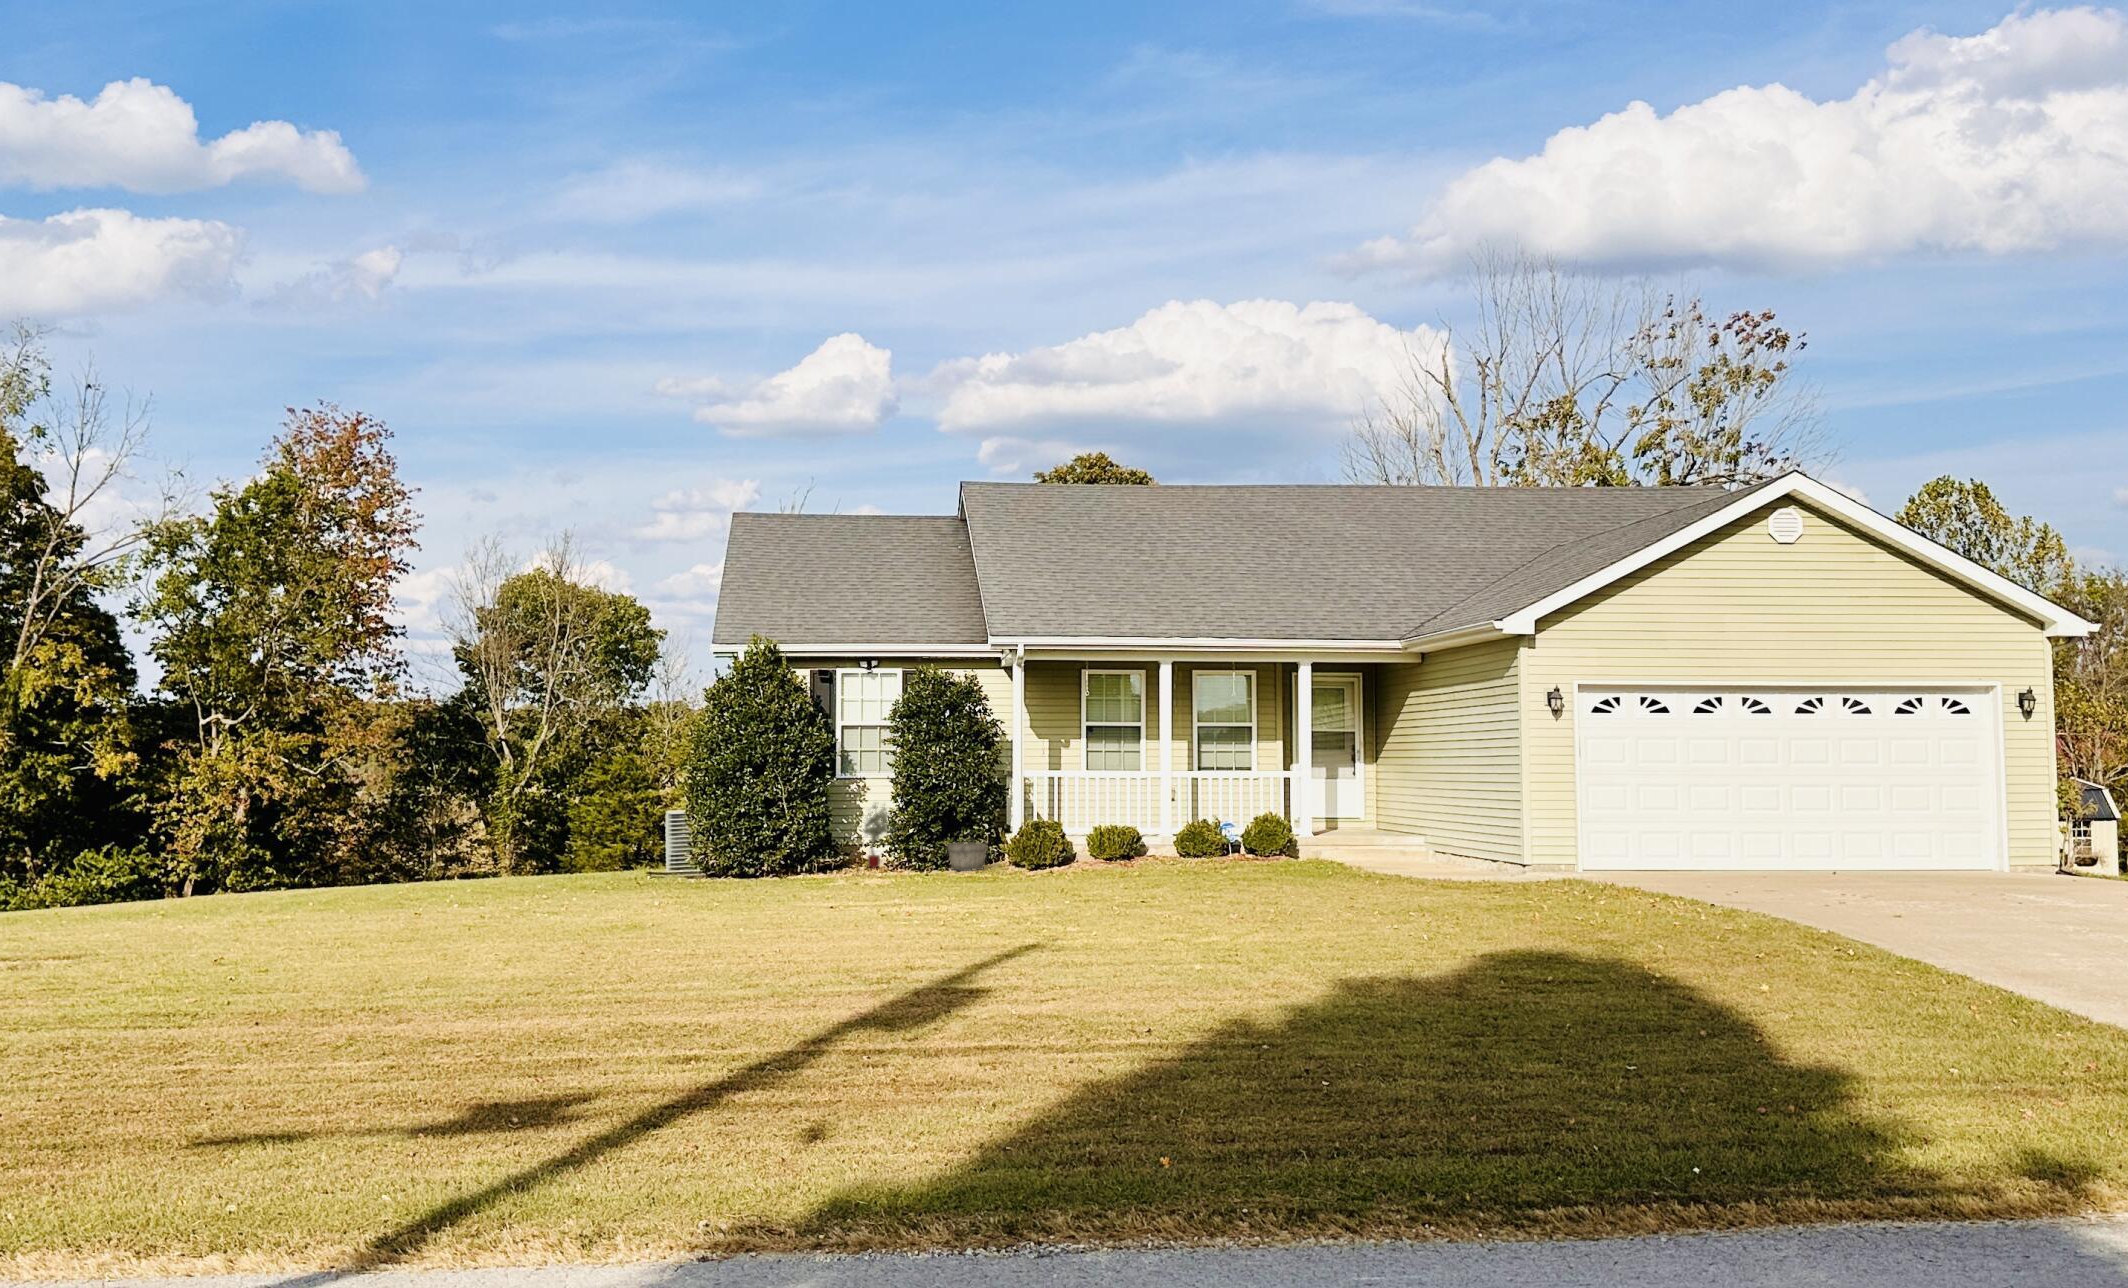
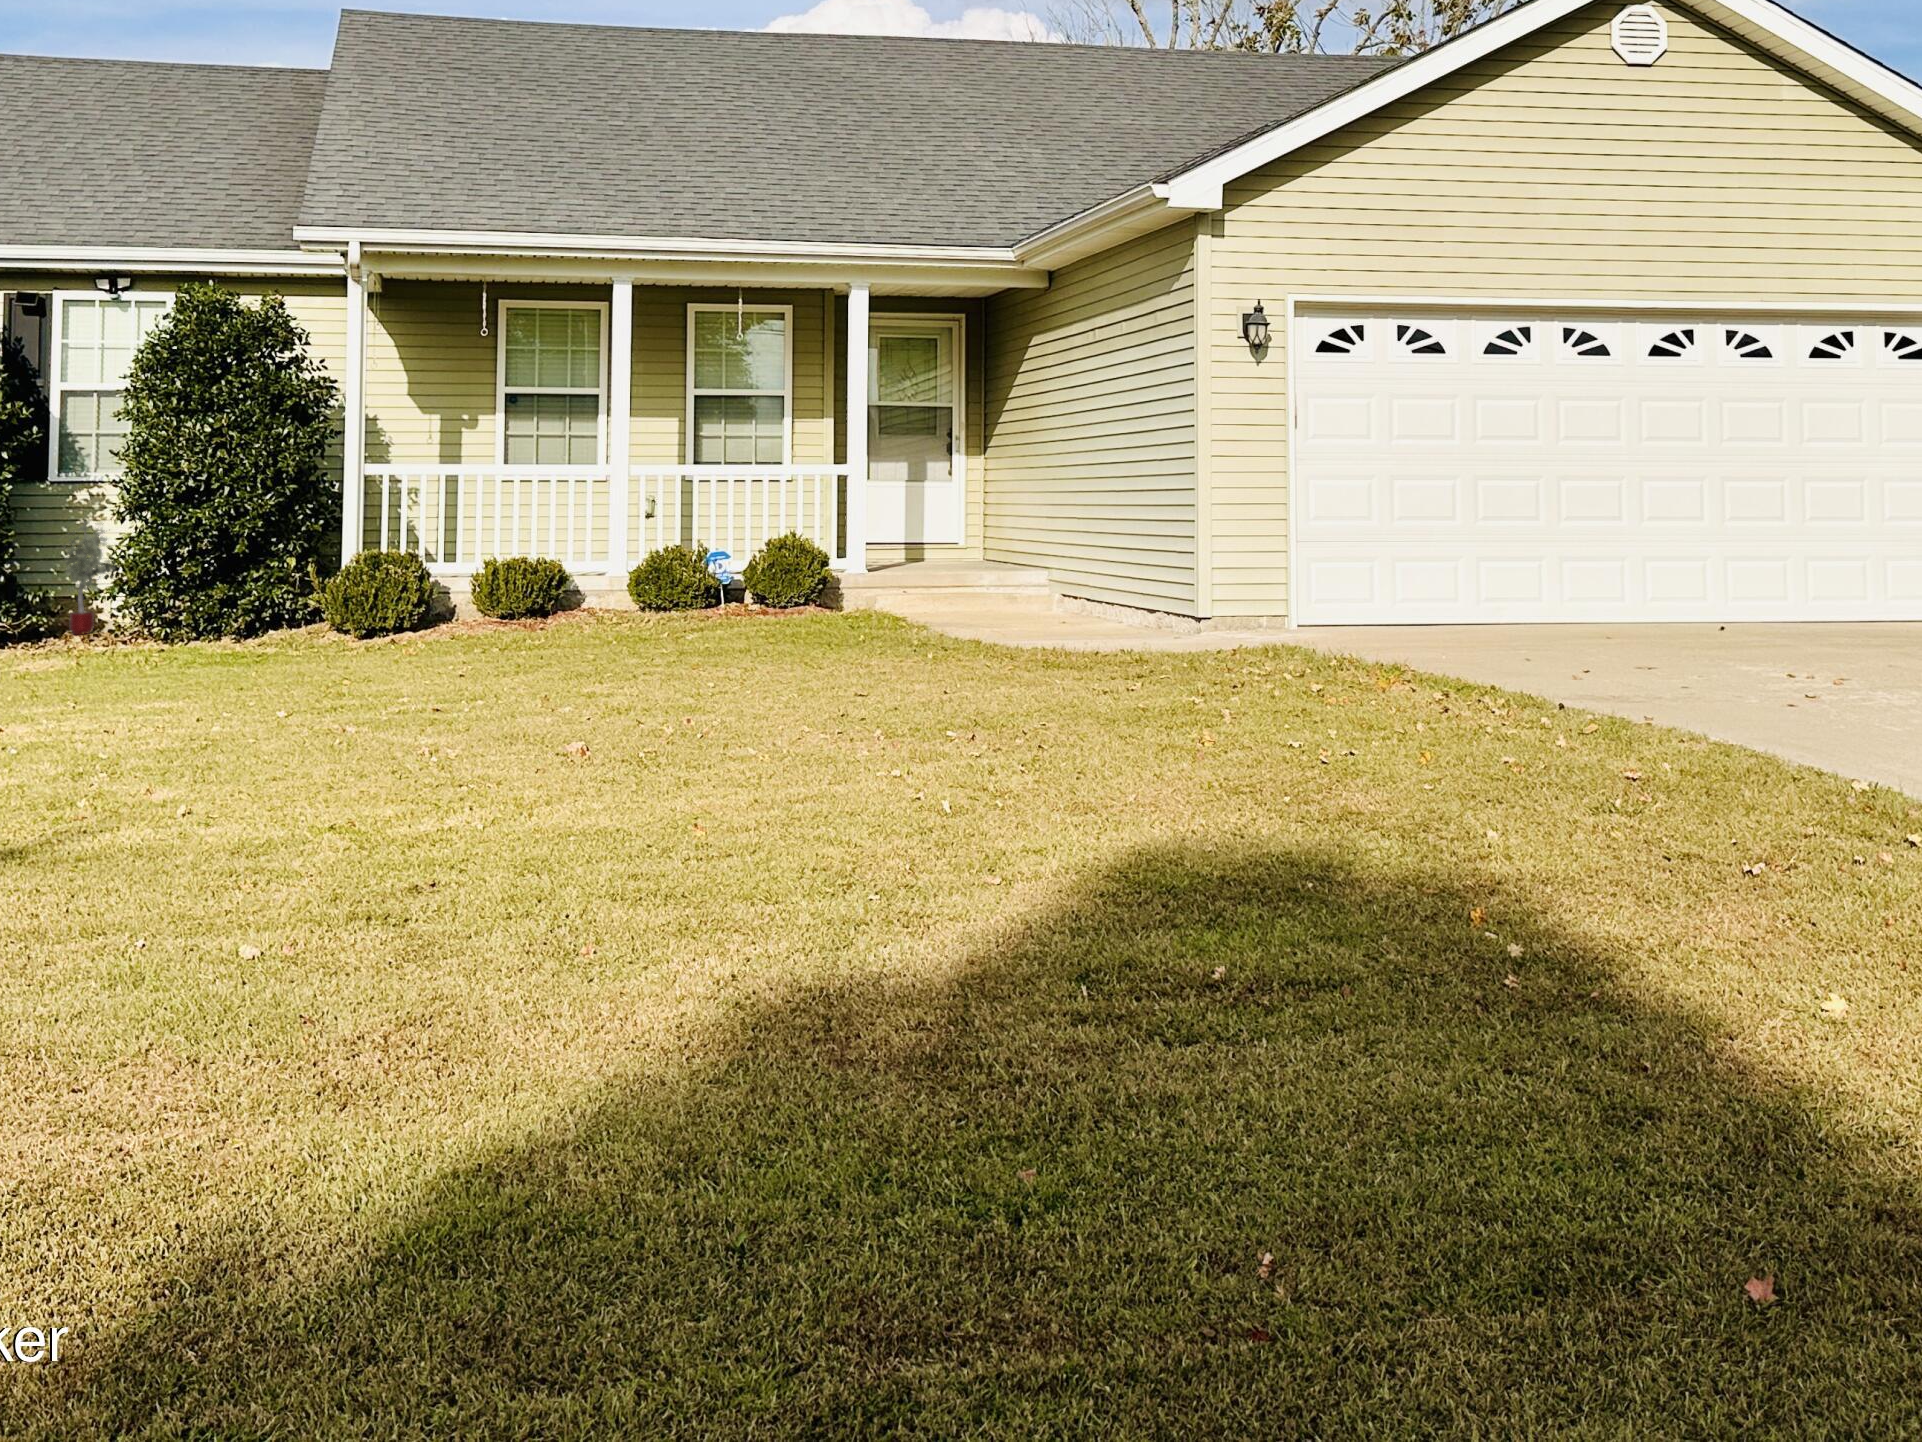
wooden bucket: present [947,842,987,871] -> none [203,574,281,638]

